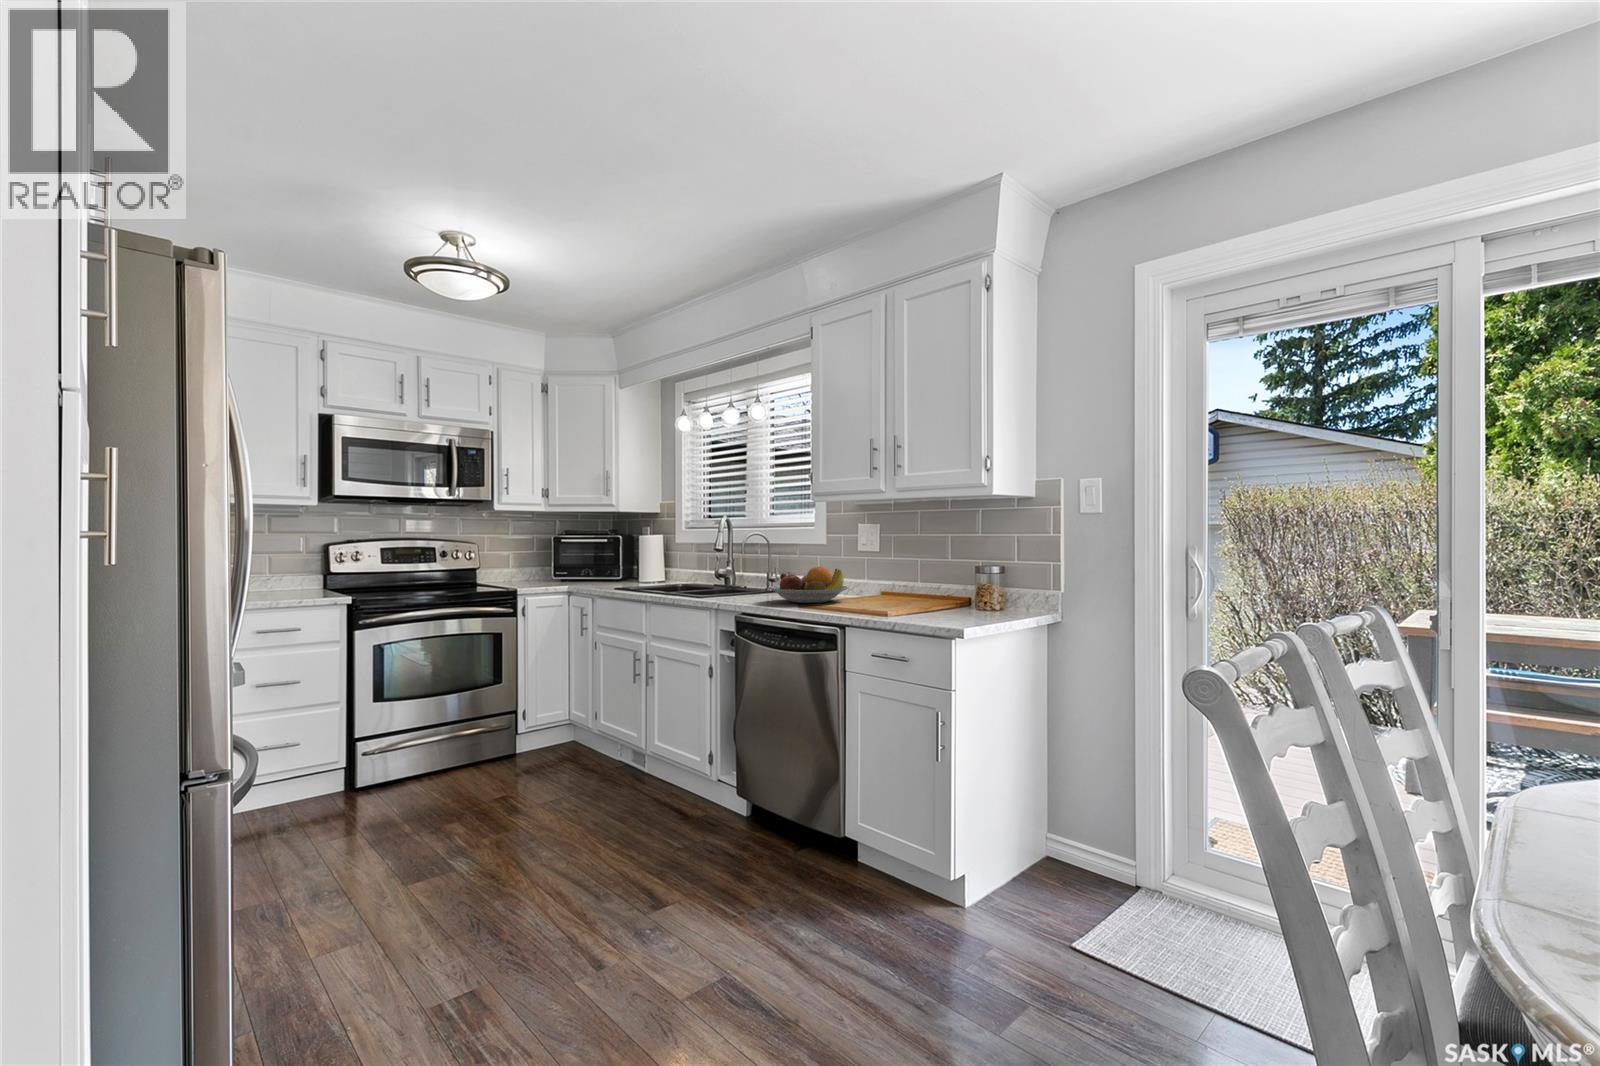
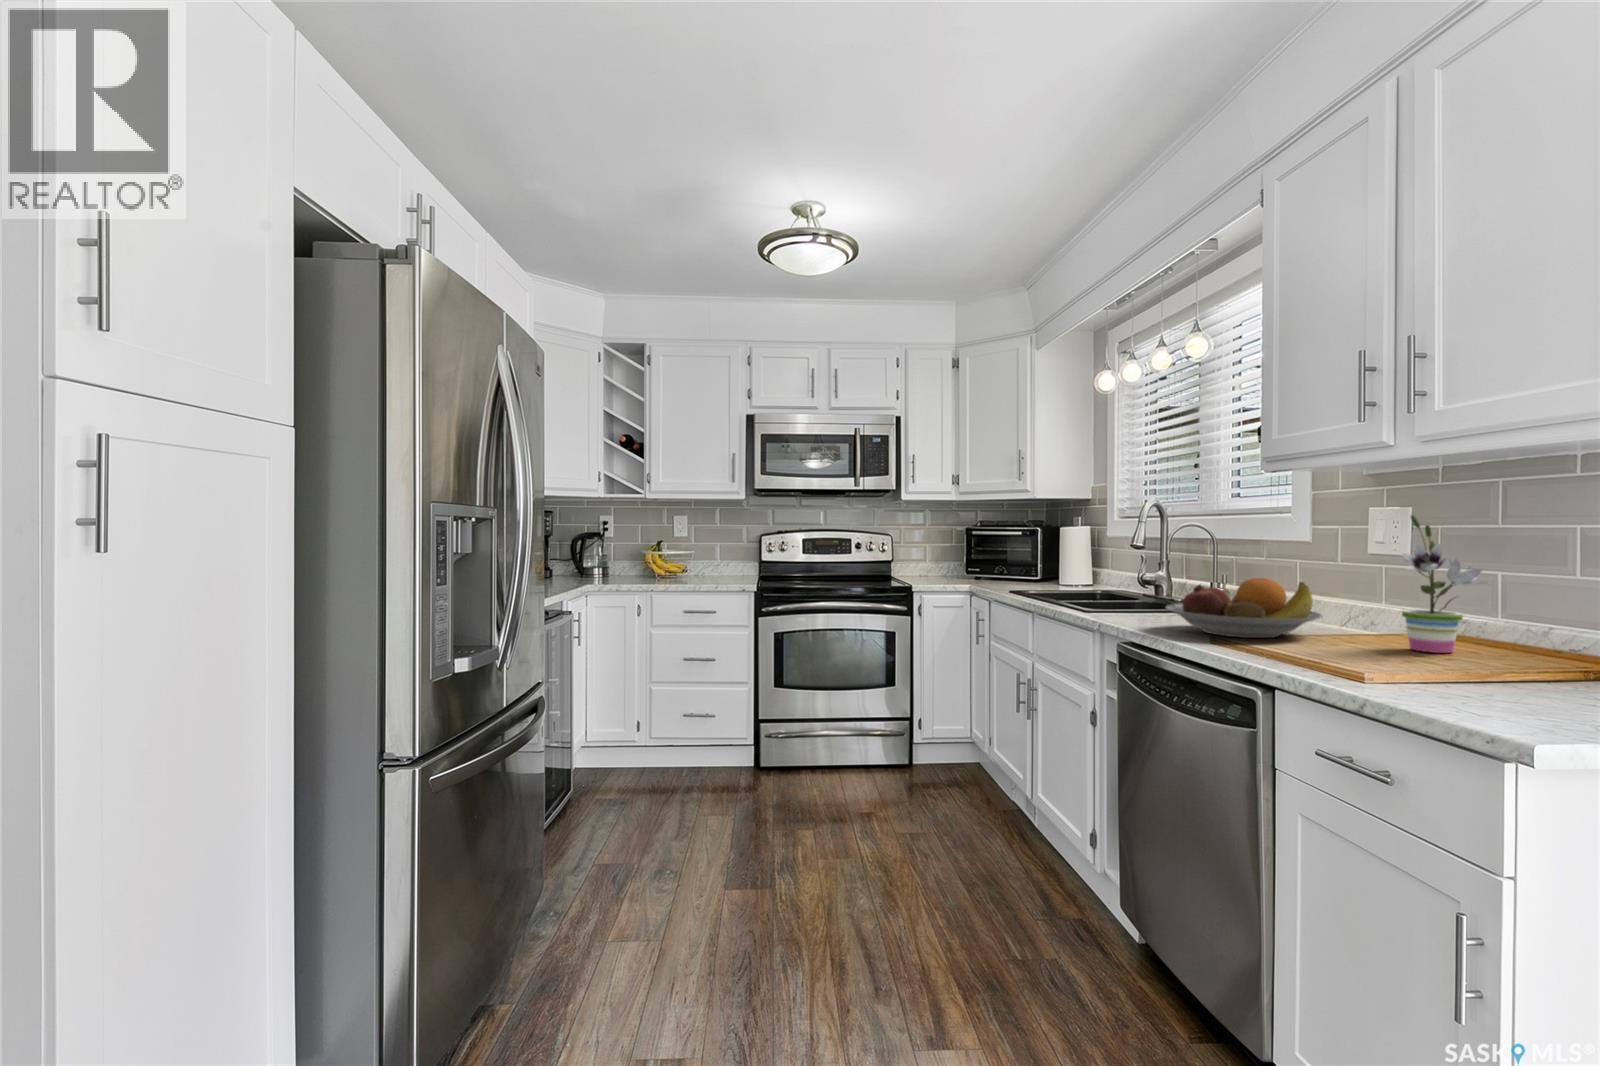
potted plant: none [885,530,918,601] -> present [1401,515,1487,653]

